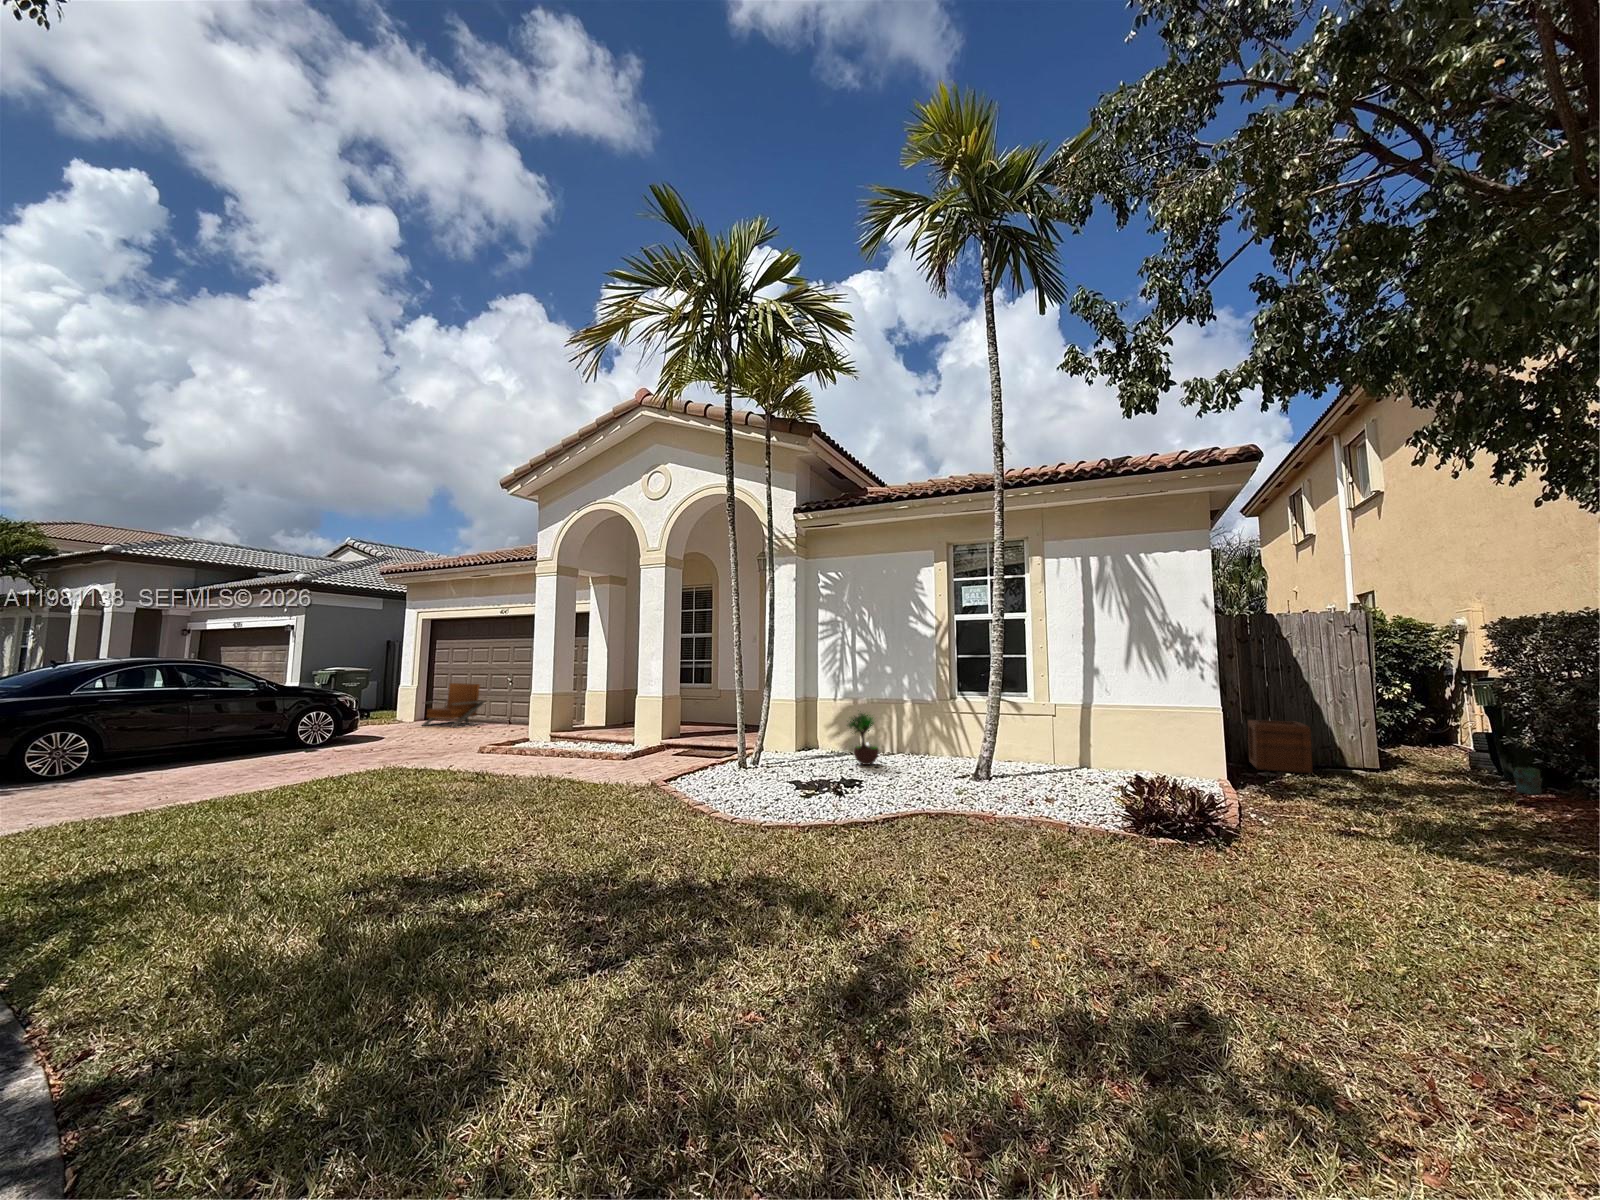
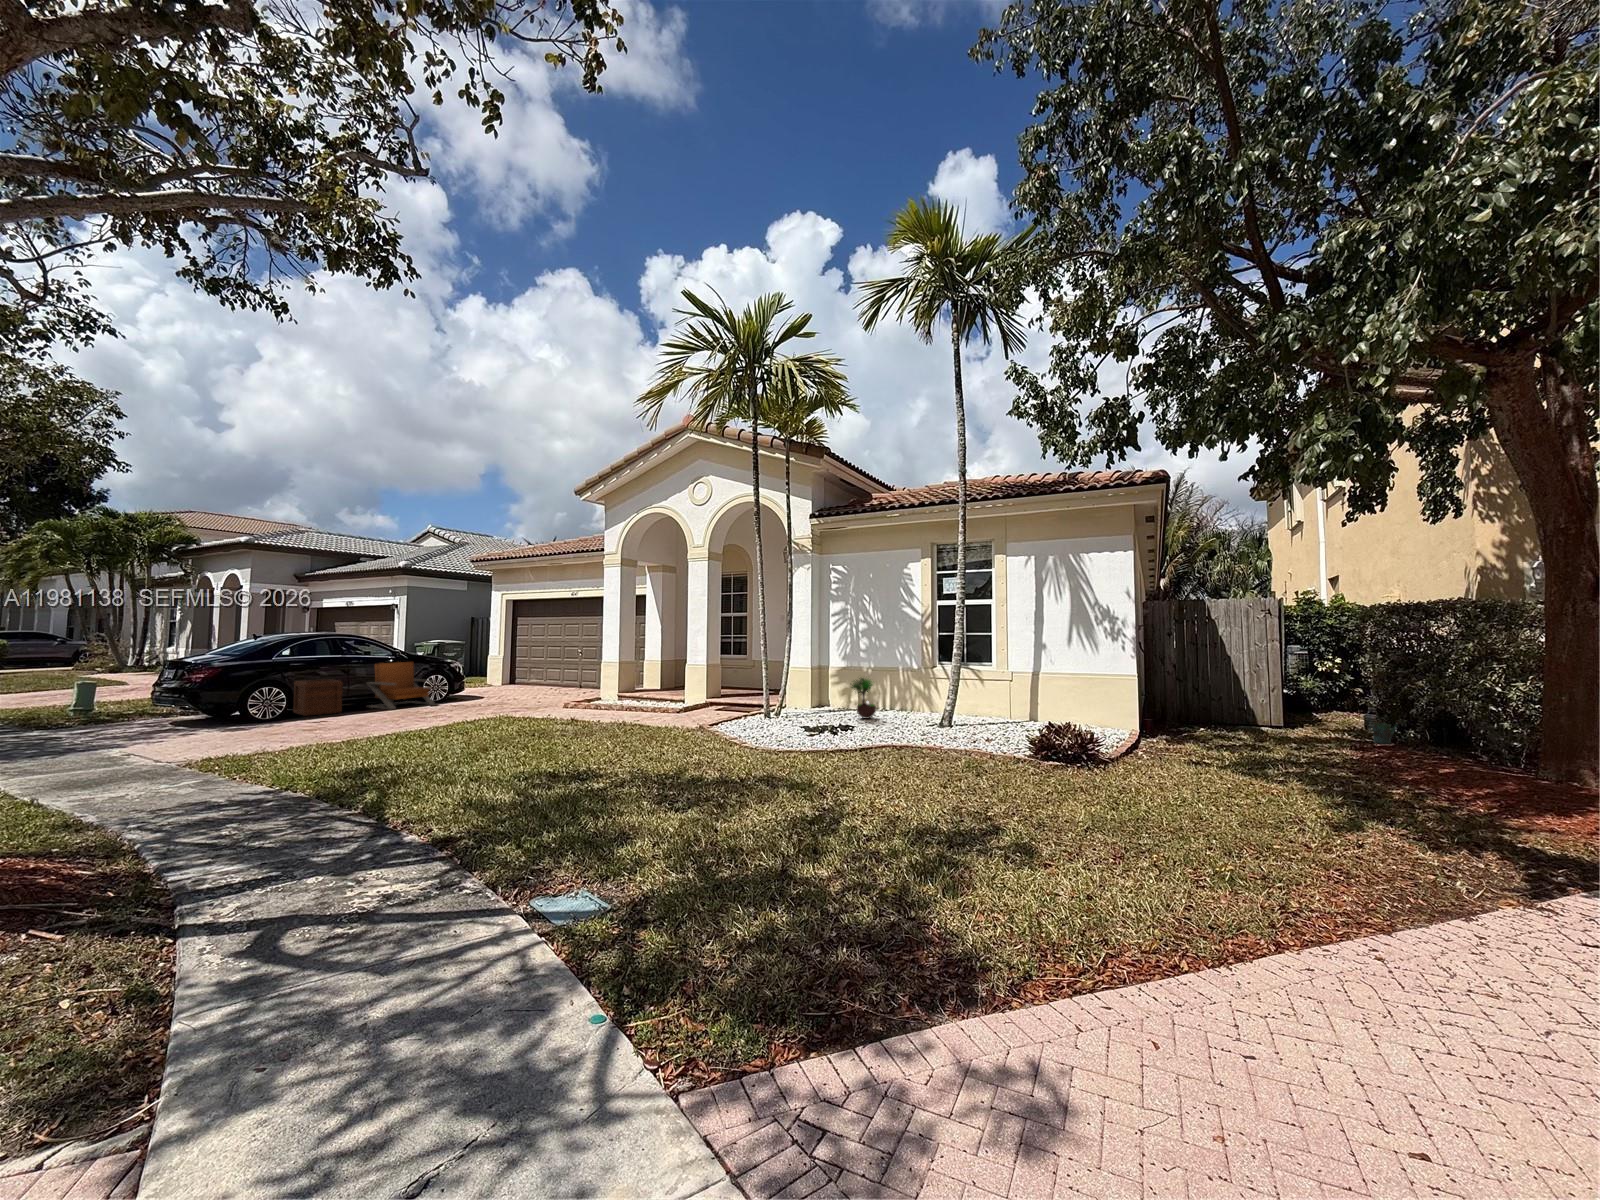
lounge chair: present [422,683,485,728] -> present [367,662,435,709]
wooden crate: present [1248,720,1313,773] -> present [293,679,343,716]

